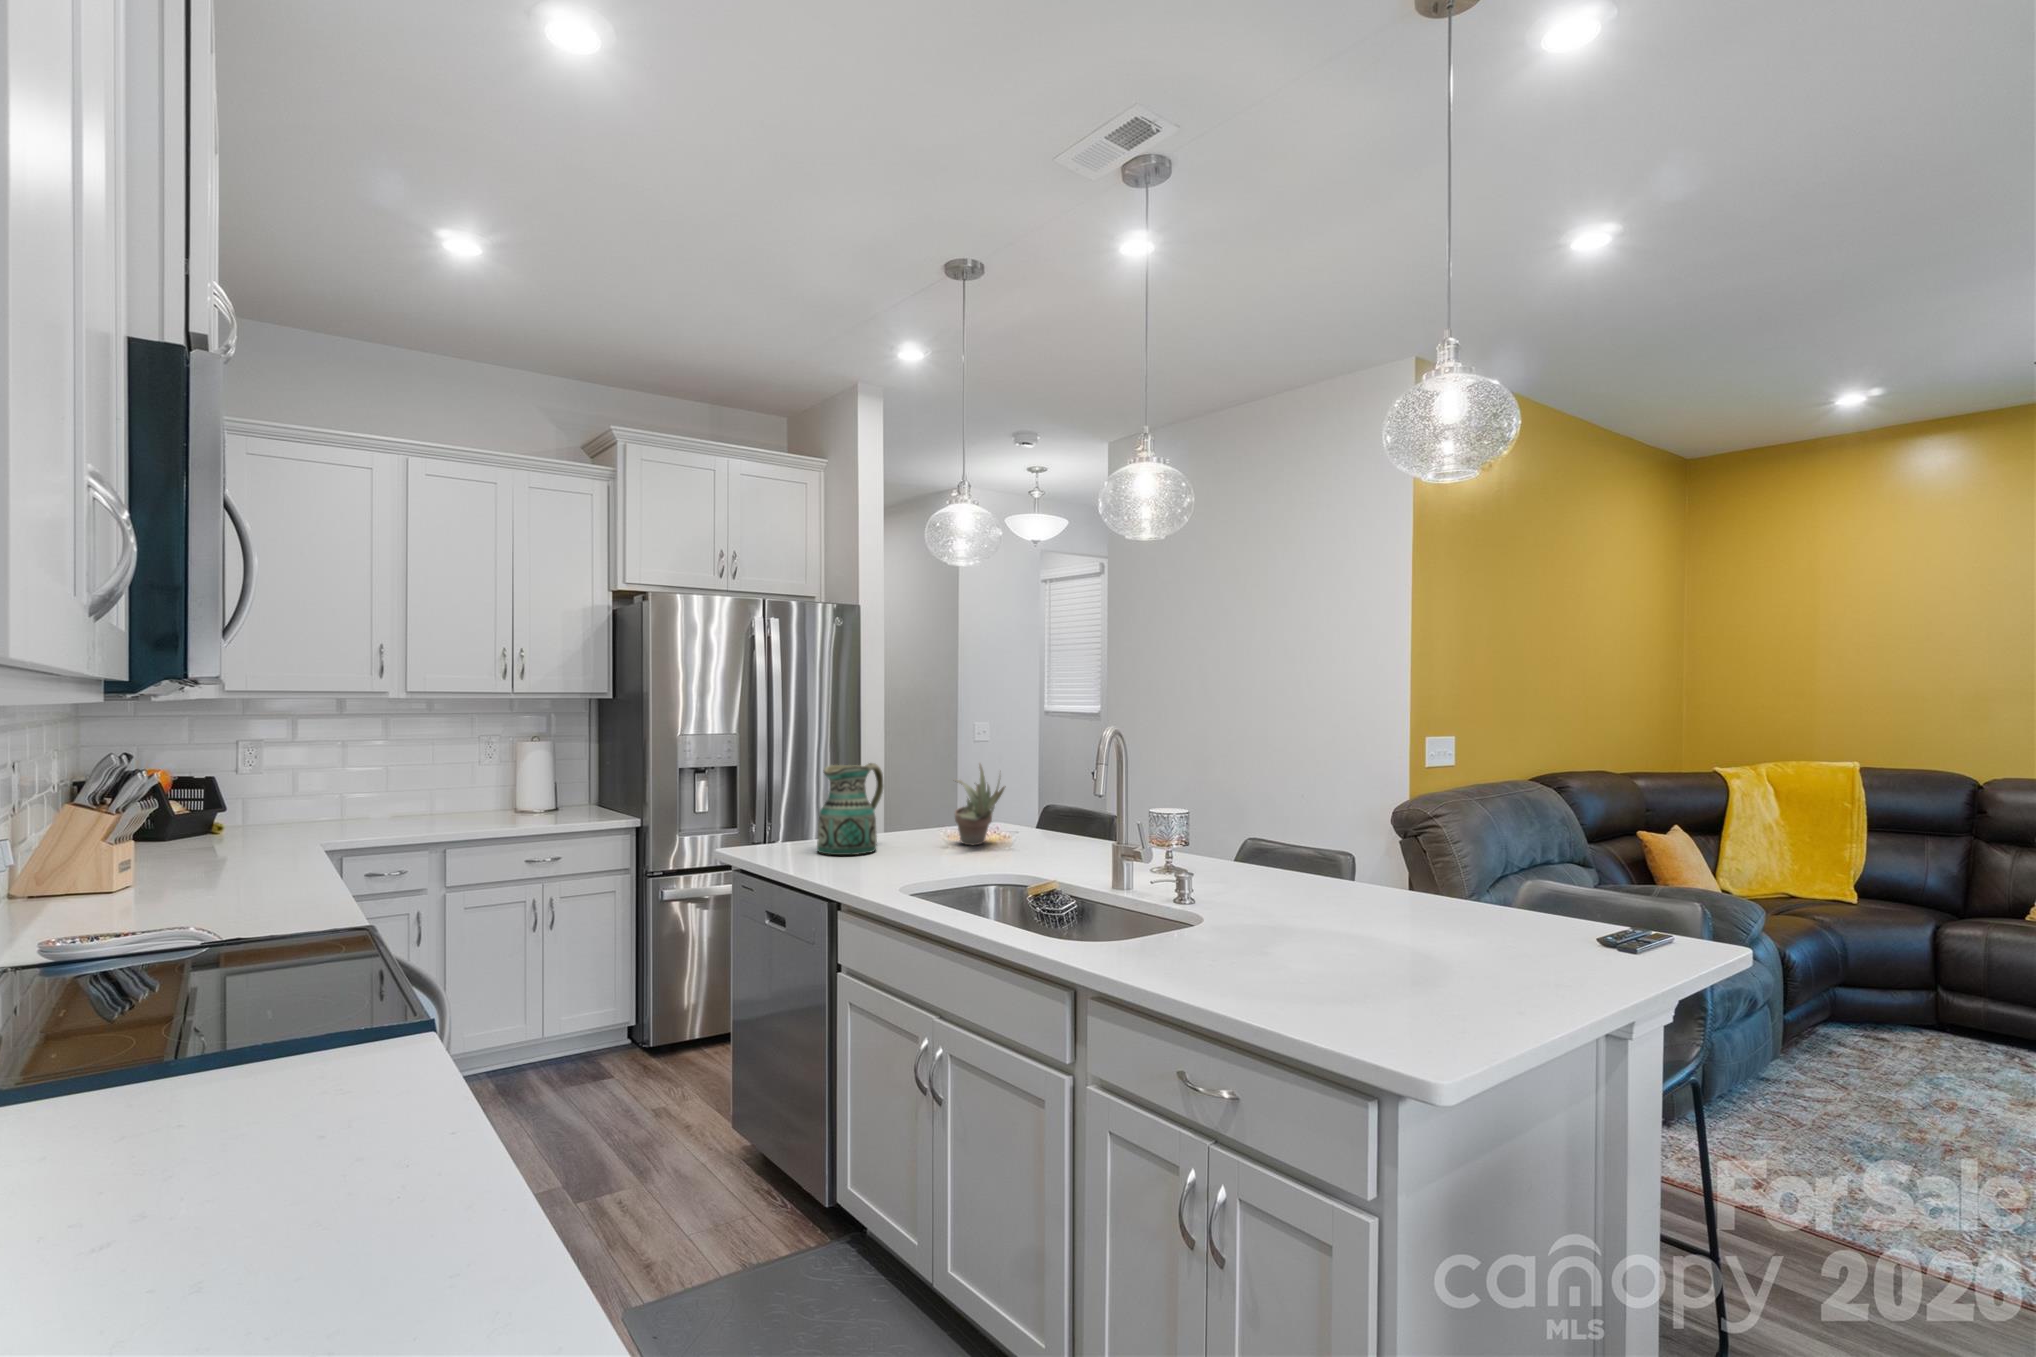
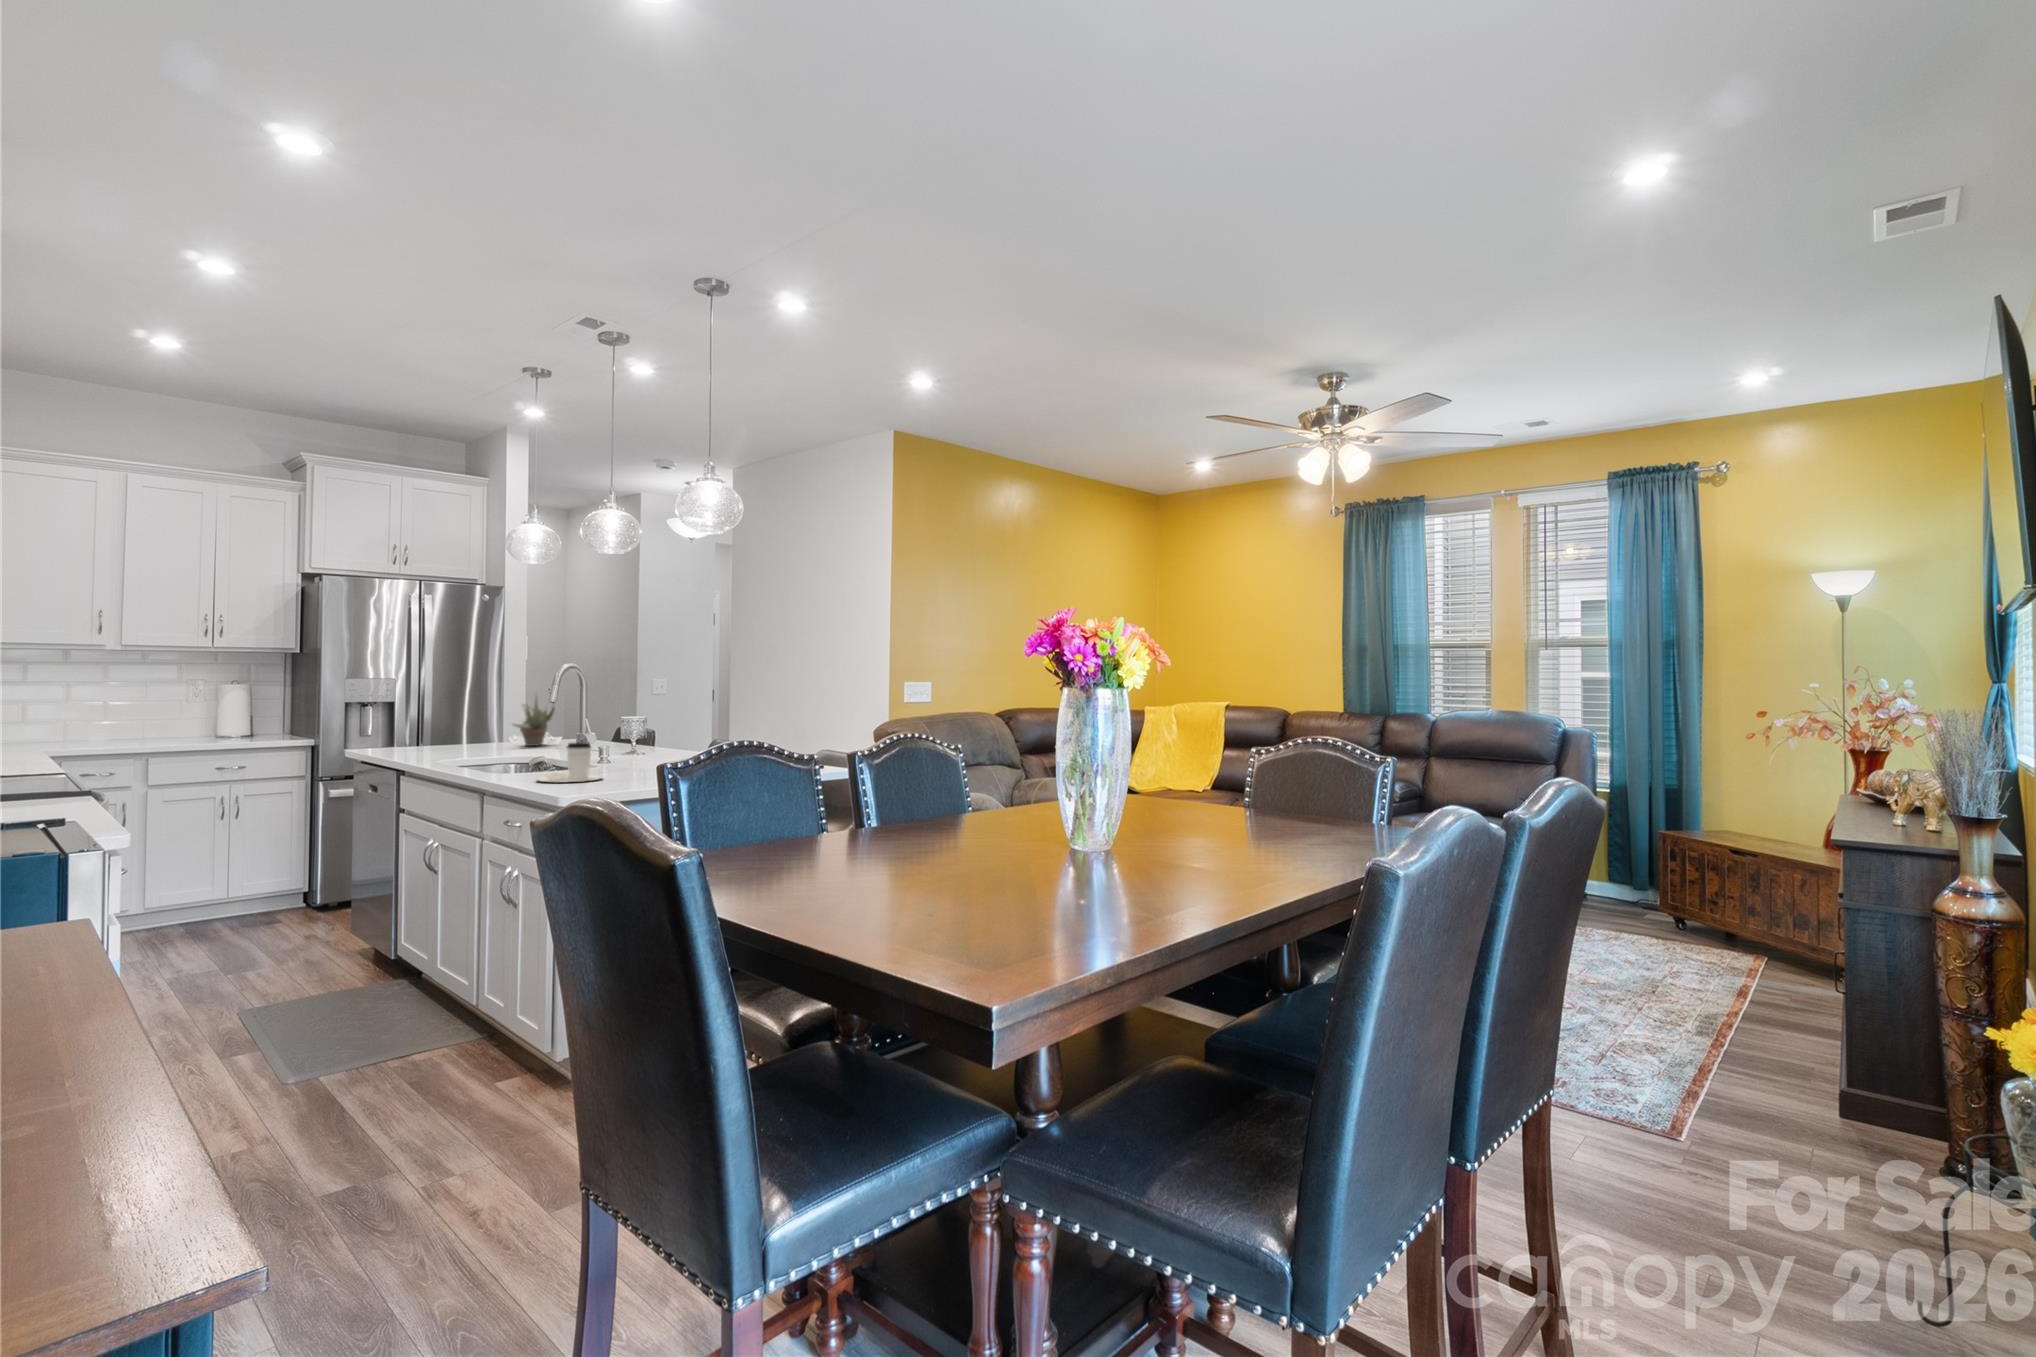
ceramic pitcher: present [817,763,884,855] -> none [414,692,470,749]
coffee cup: none [1226,909,1358,1005] -> present [537,742,602,783]

